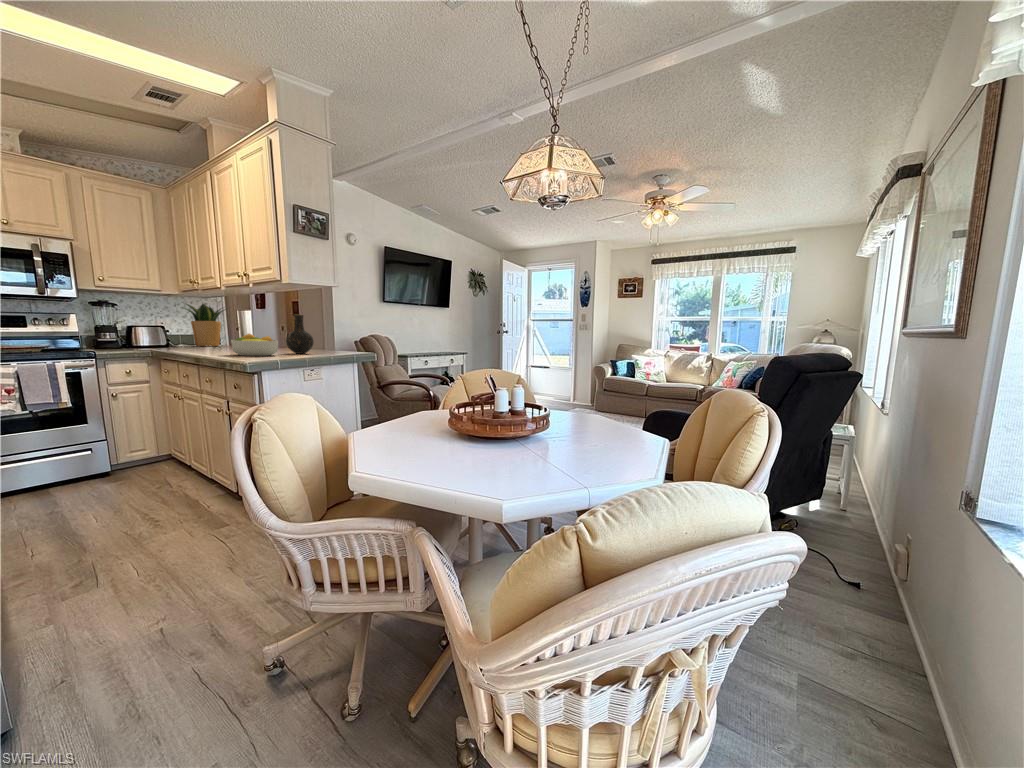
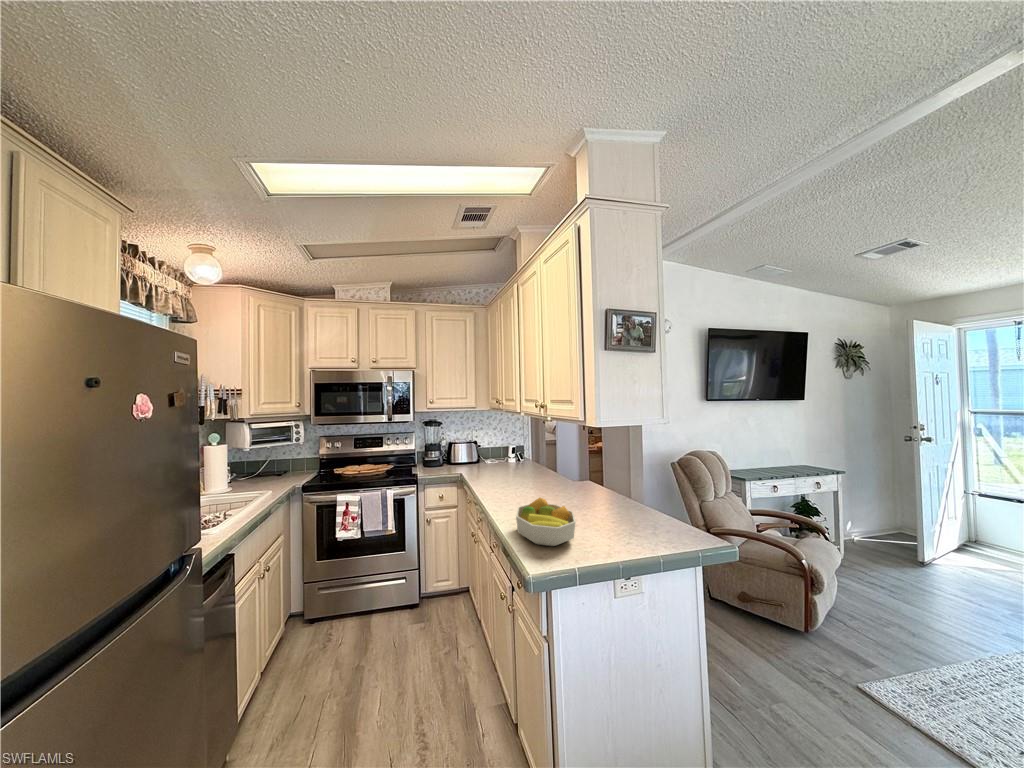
potted plant: present [184,303,226,346] -> none [492,416,535,463]
vase: present [286,314,314,354] -> none [587,462,625,523]

